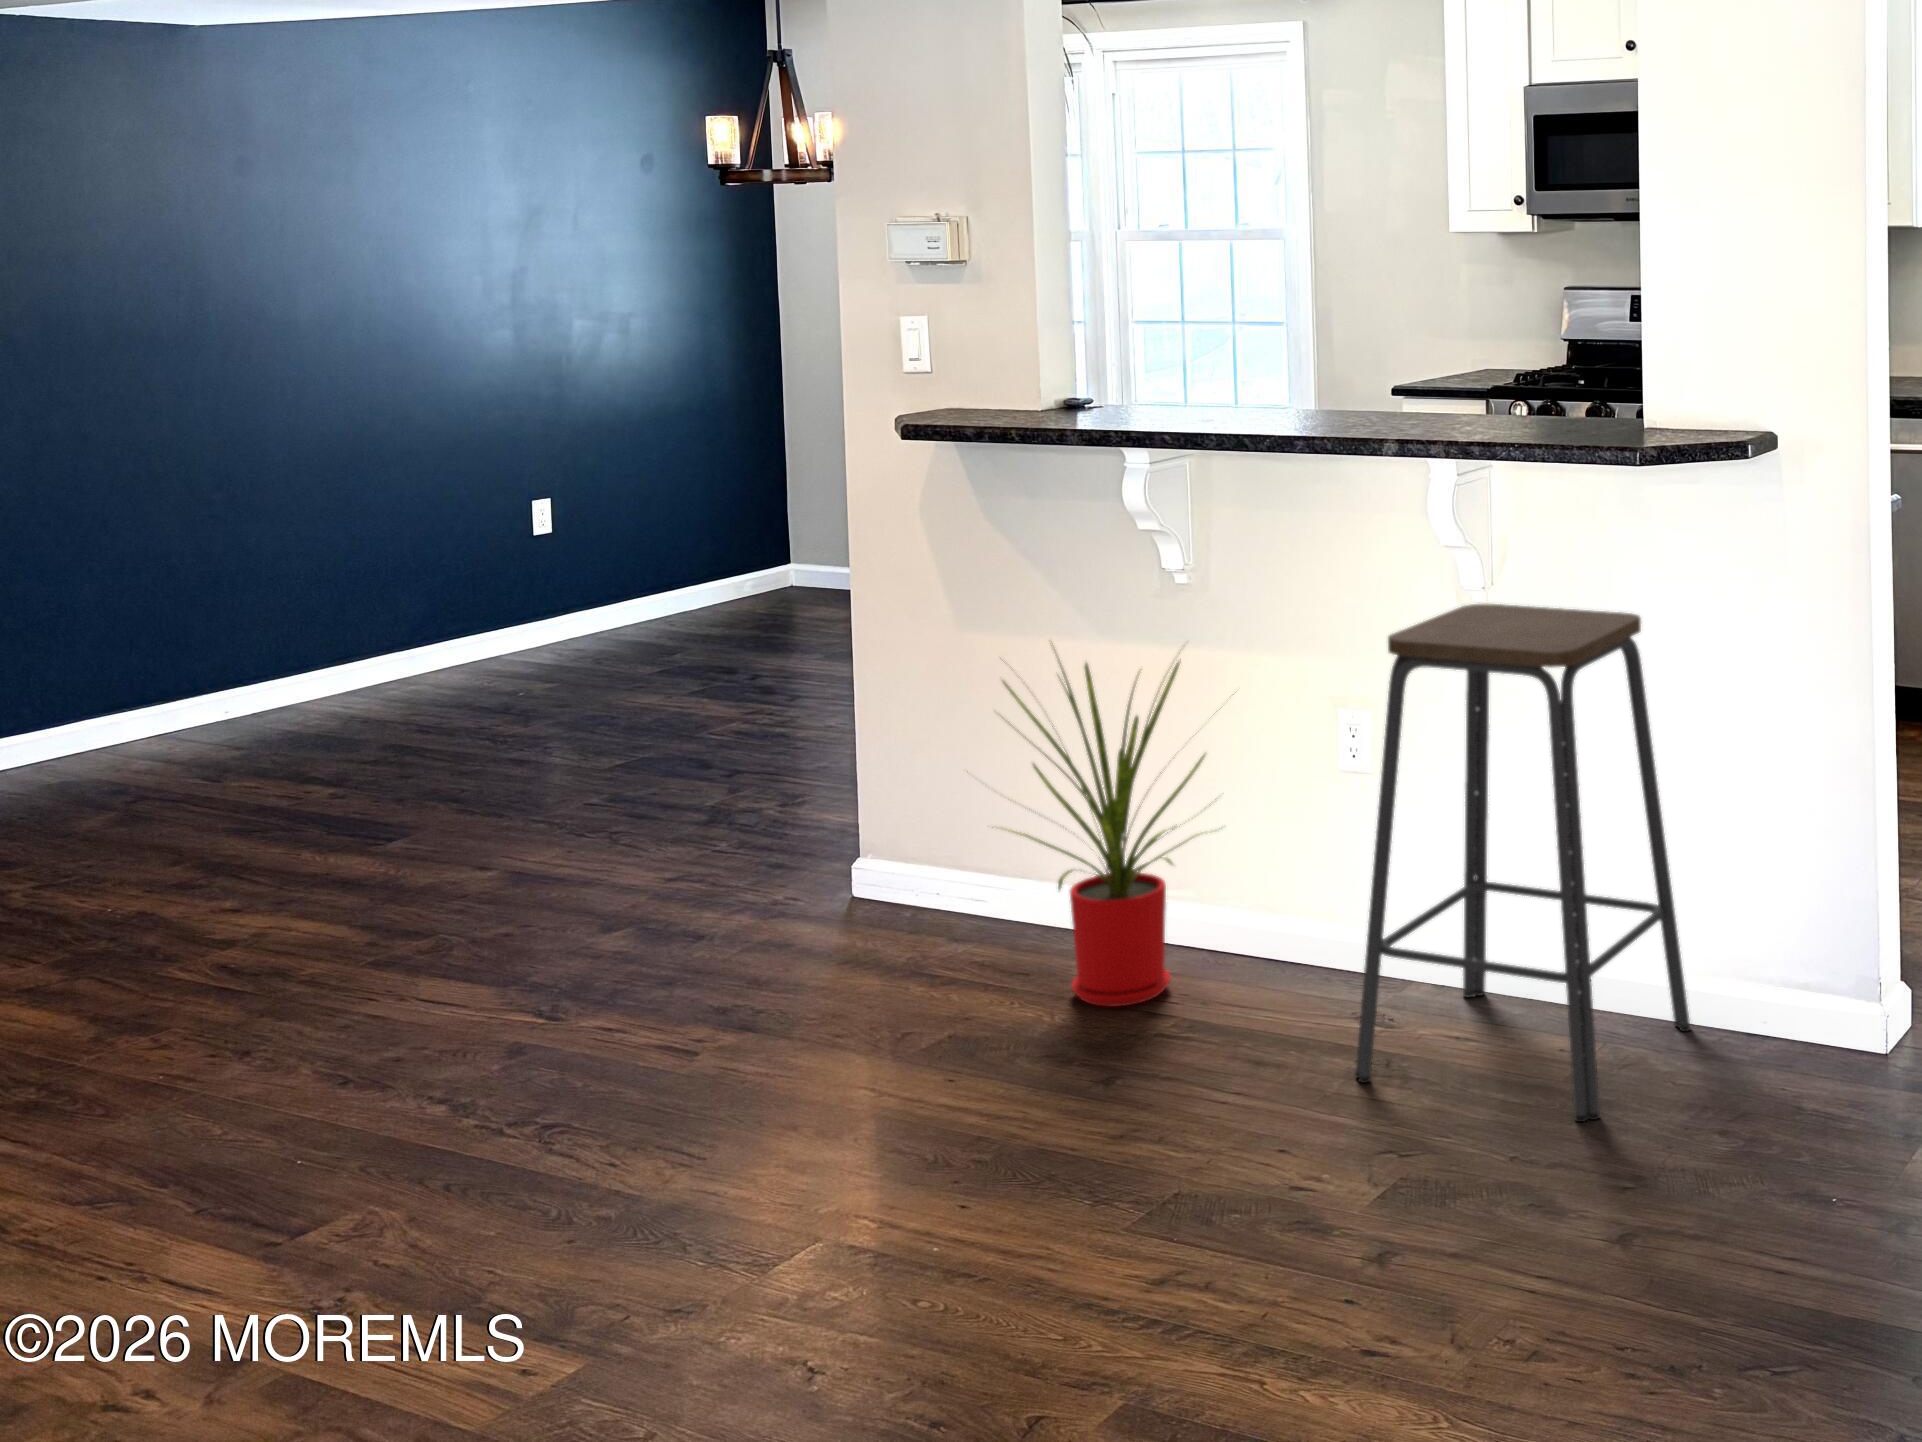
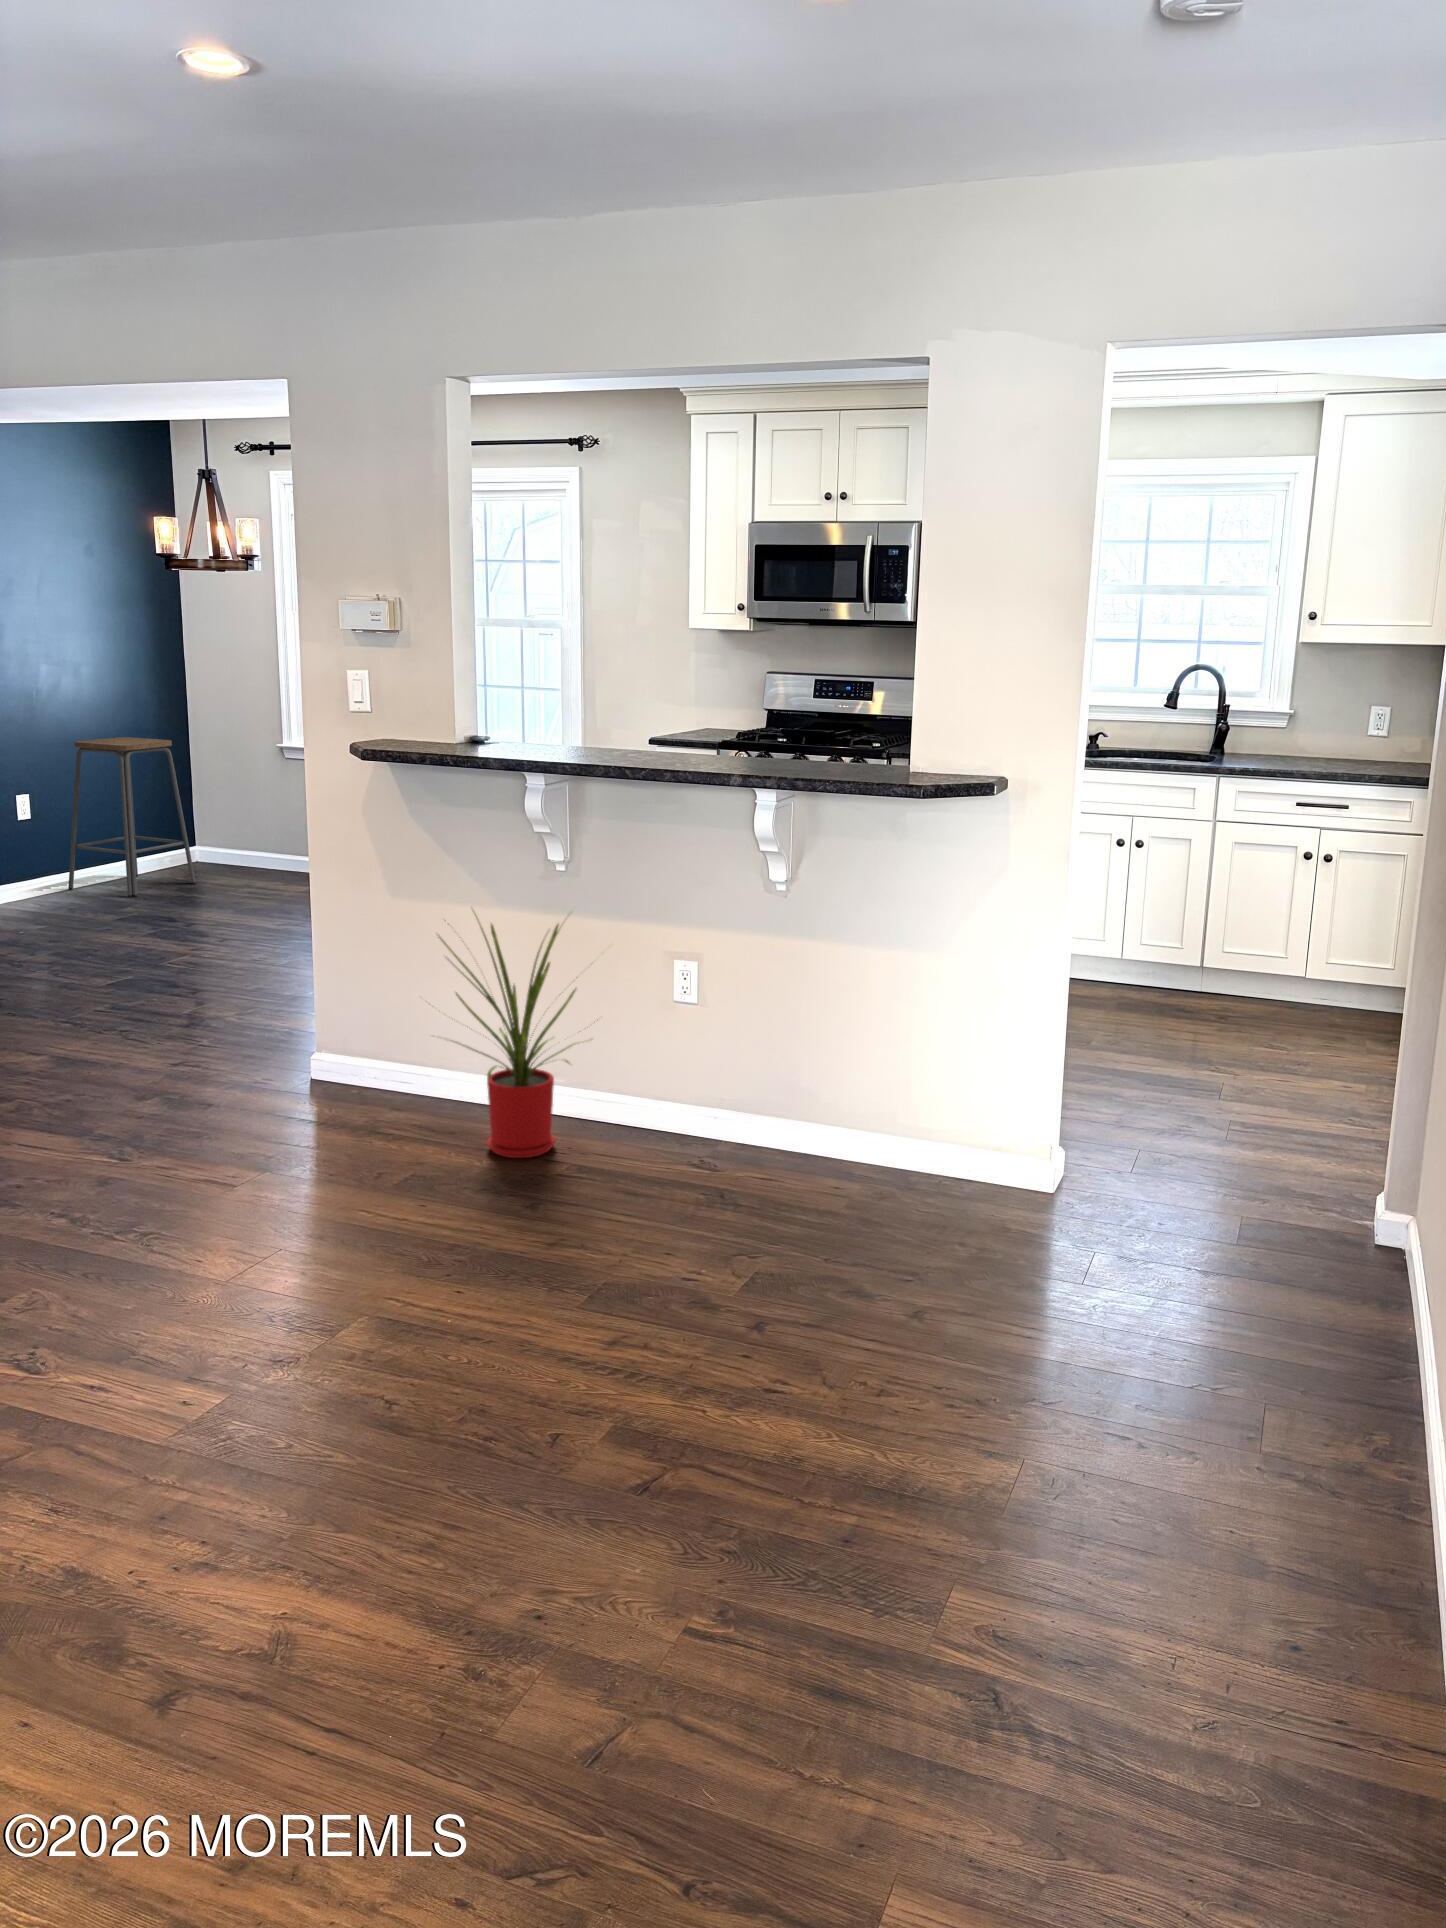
bar stool: present [1355,604,1690,1122] -> present [68,737,196,897]

